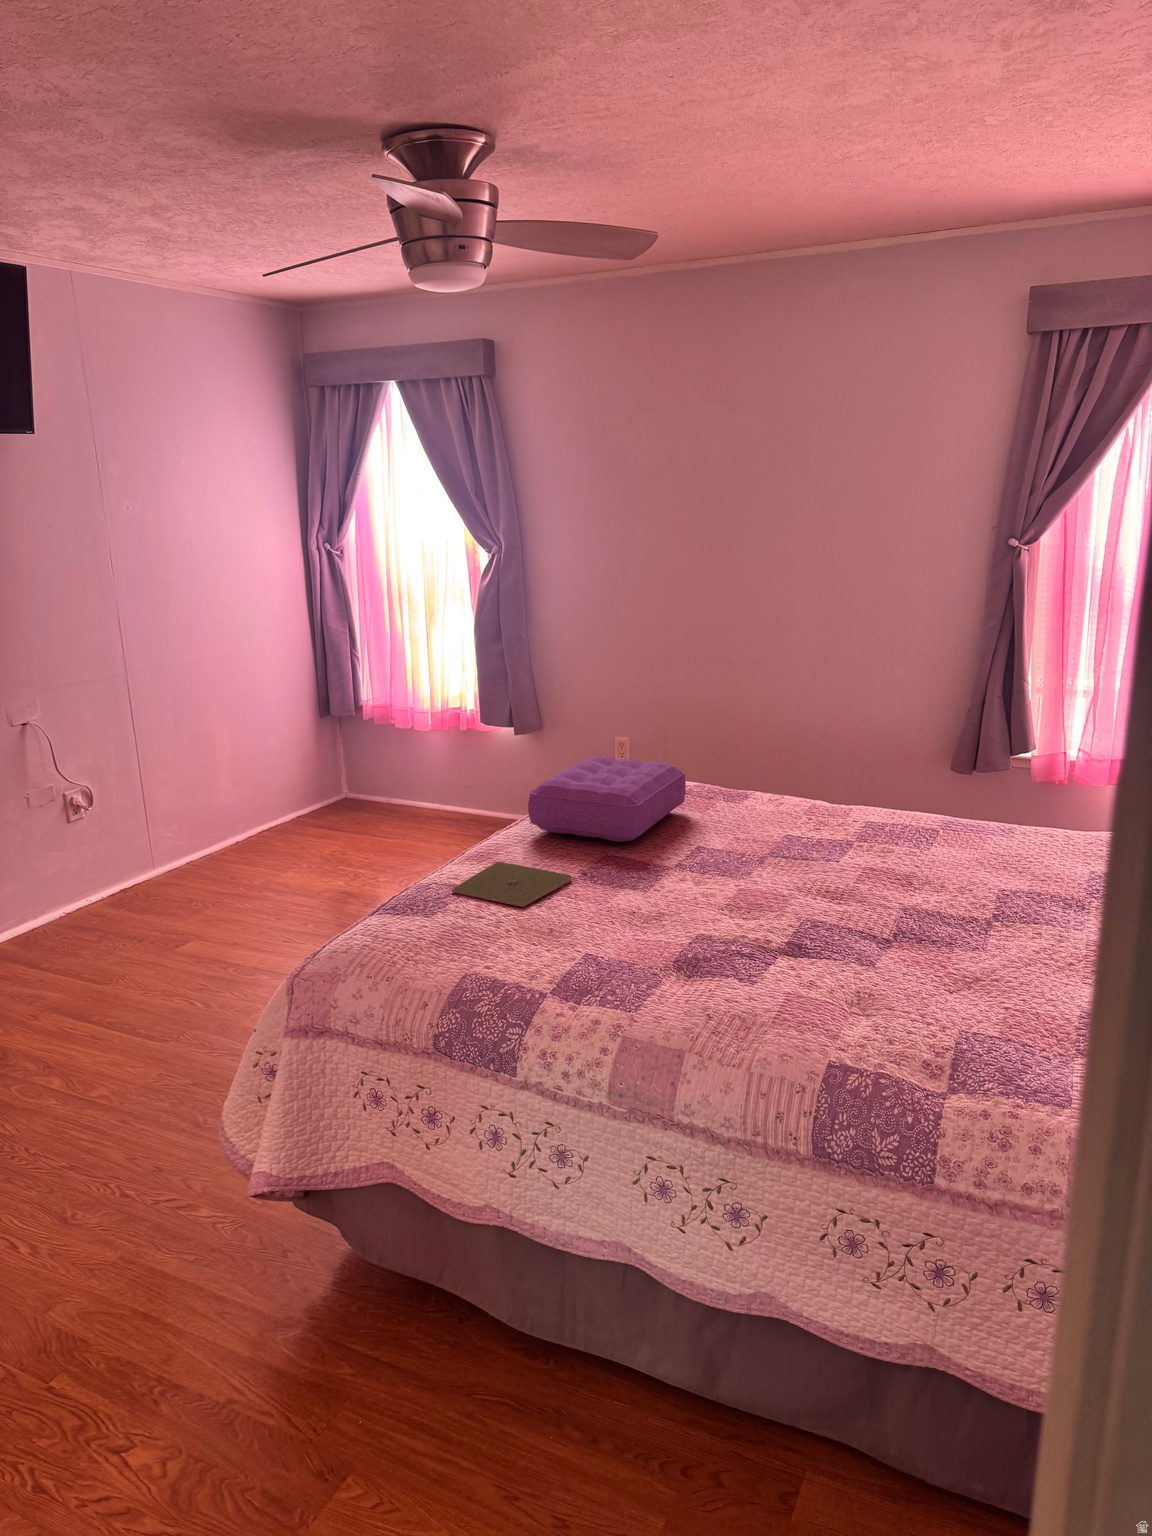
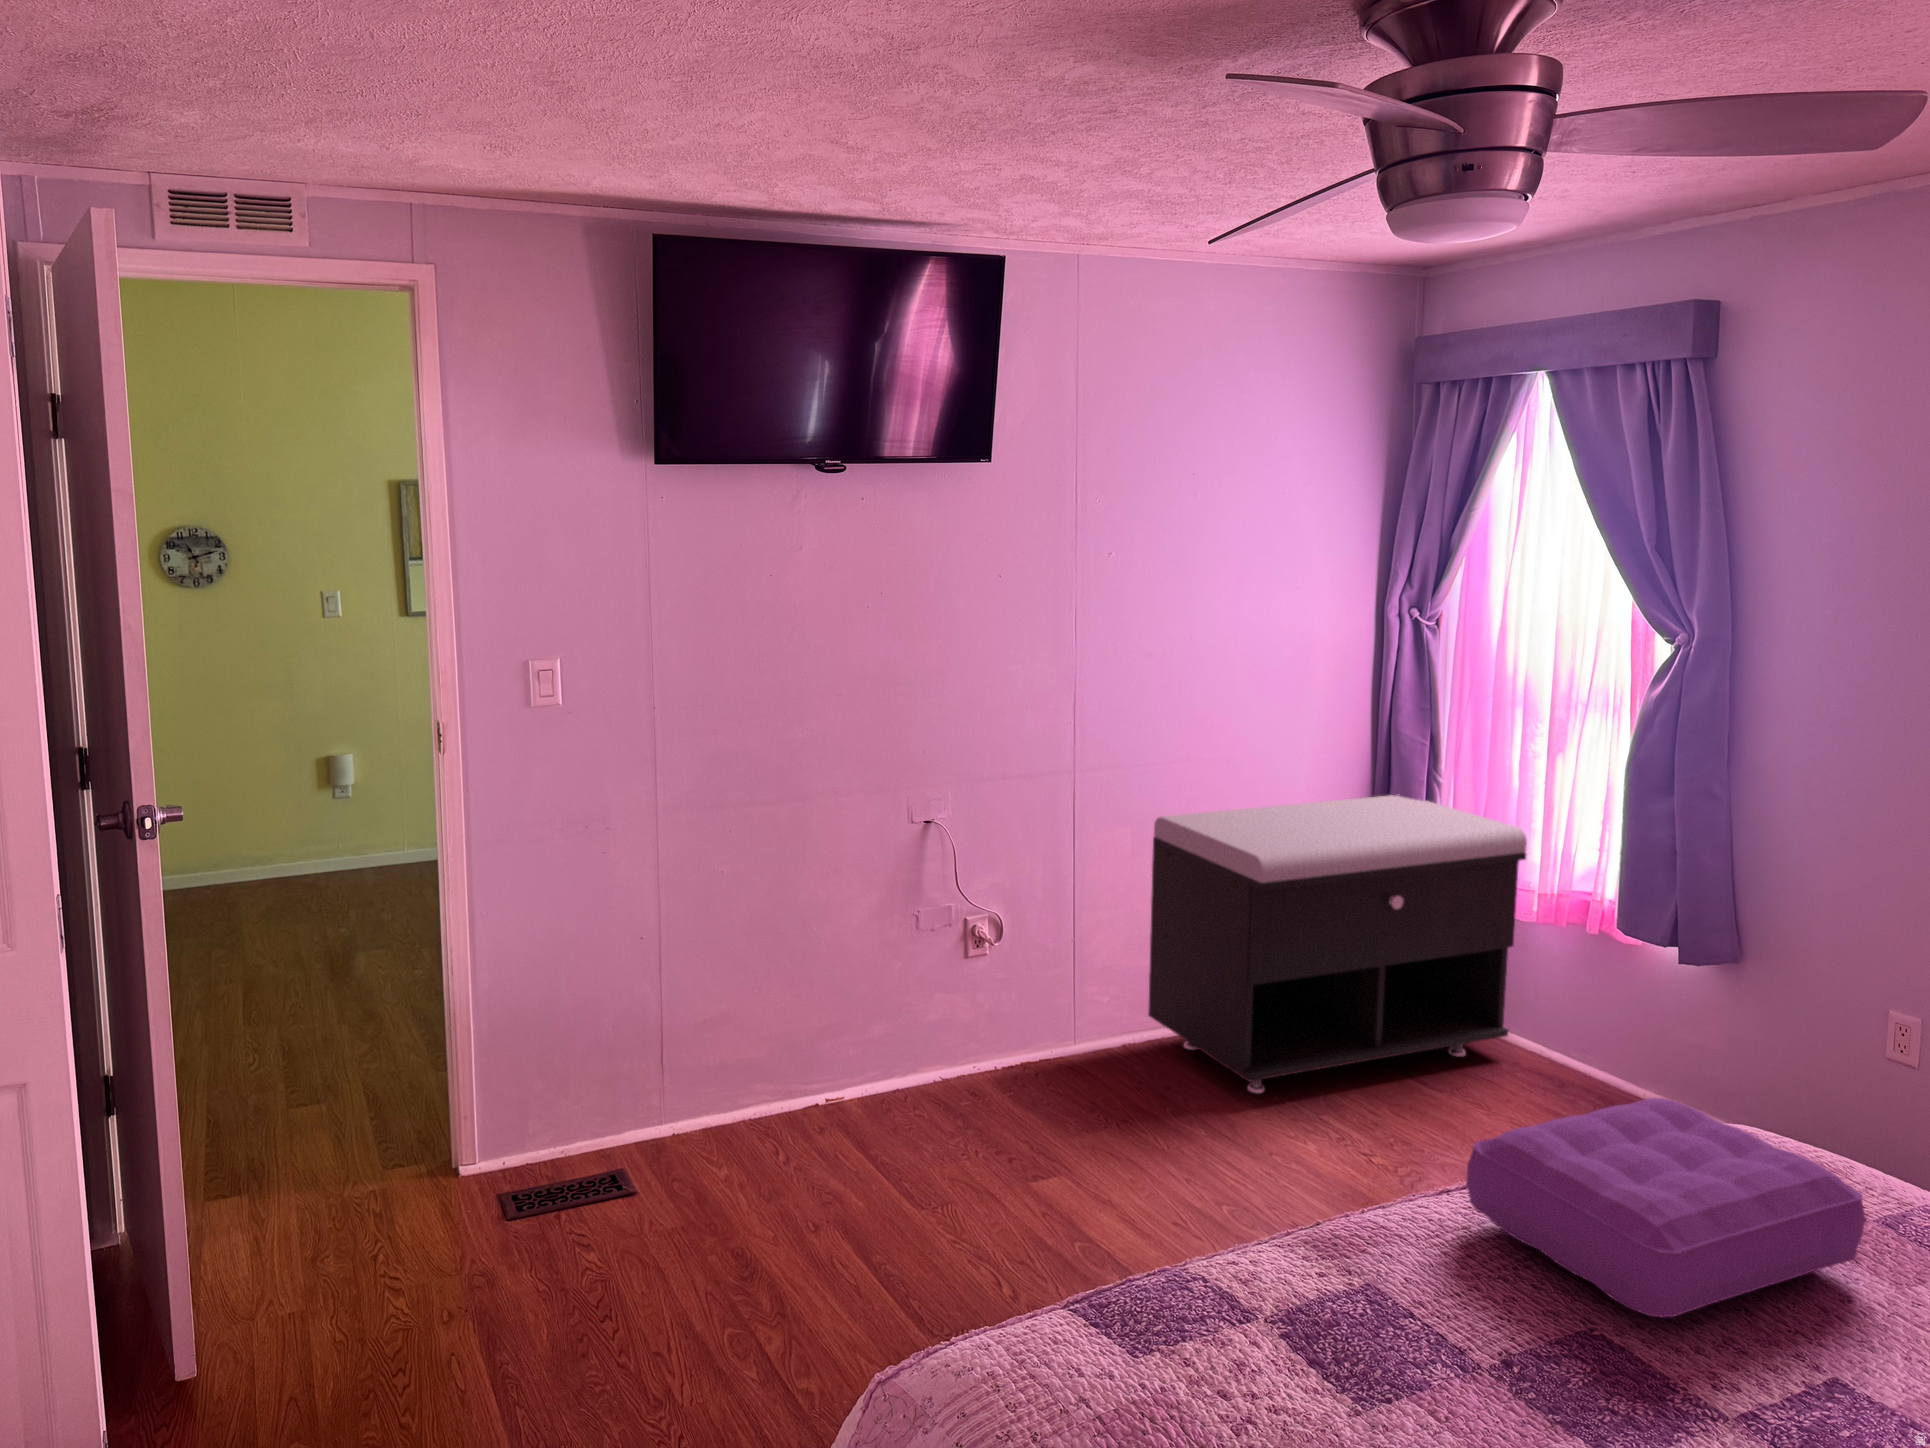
storage bench: none [187,667,422,867] -> present [1148,795,1527,1094]
notebook: present [452,862,572,907] -> none [1229,1266,1468,1394]

